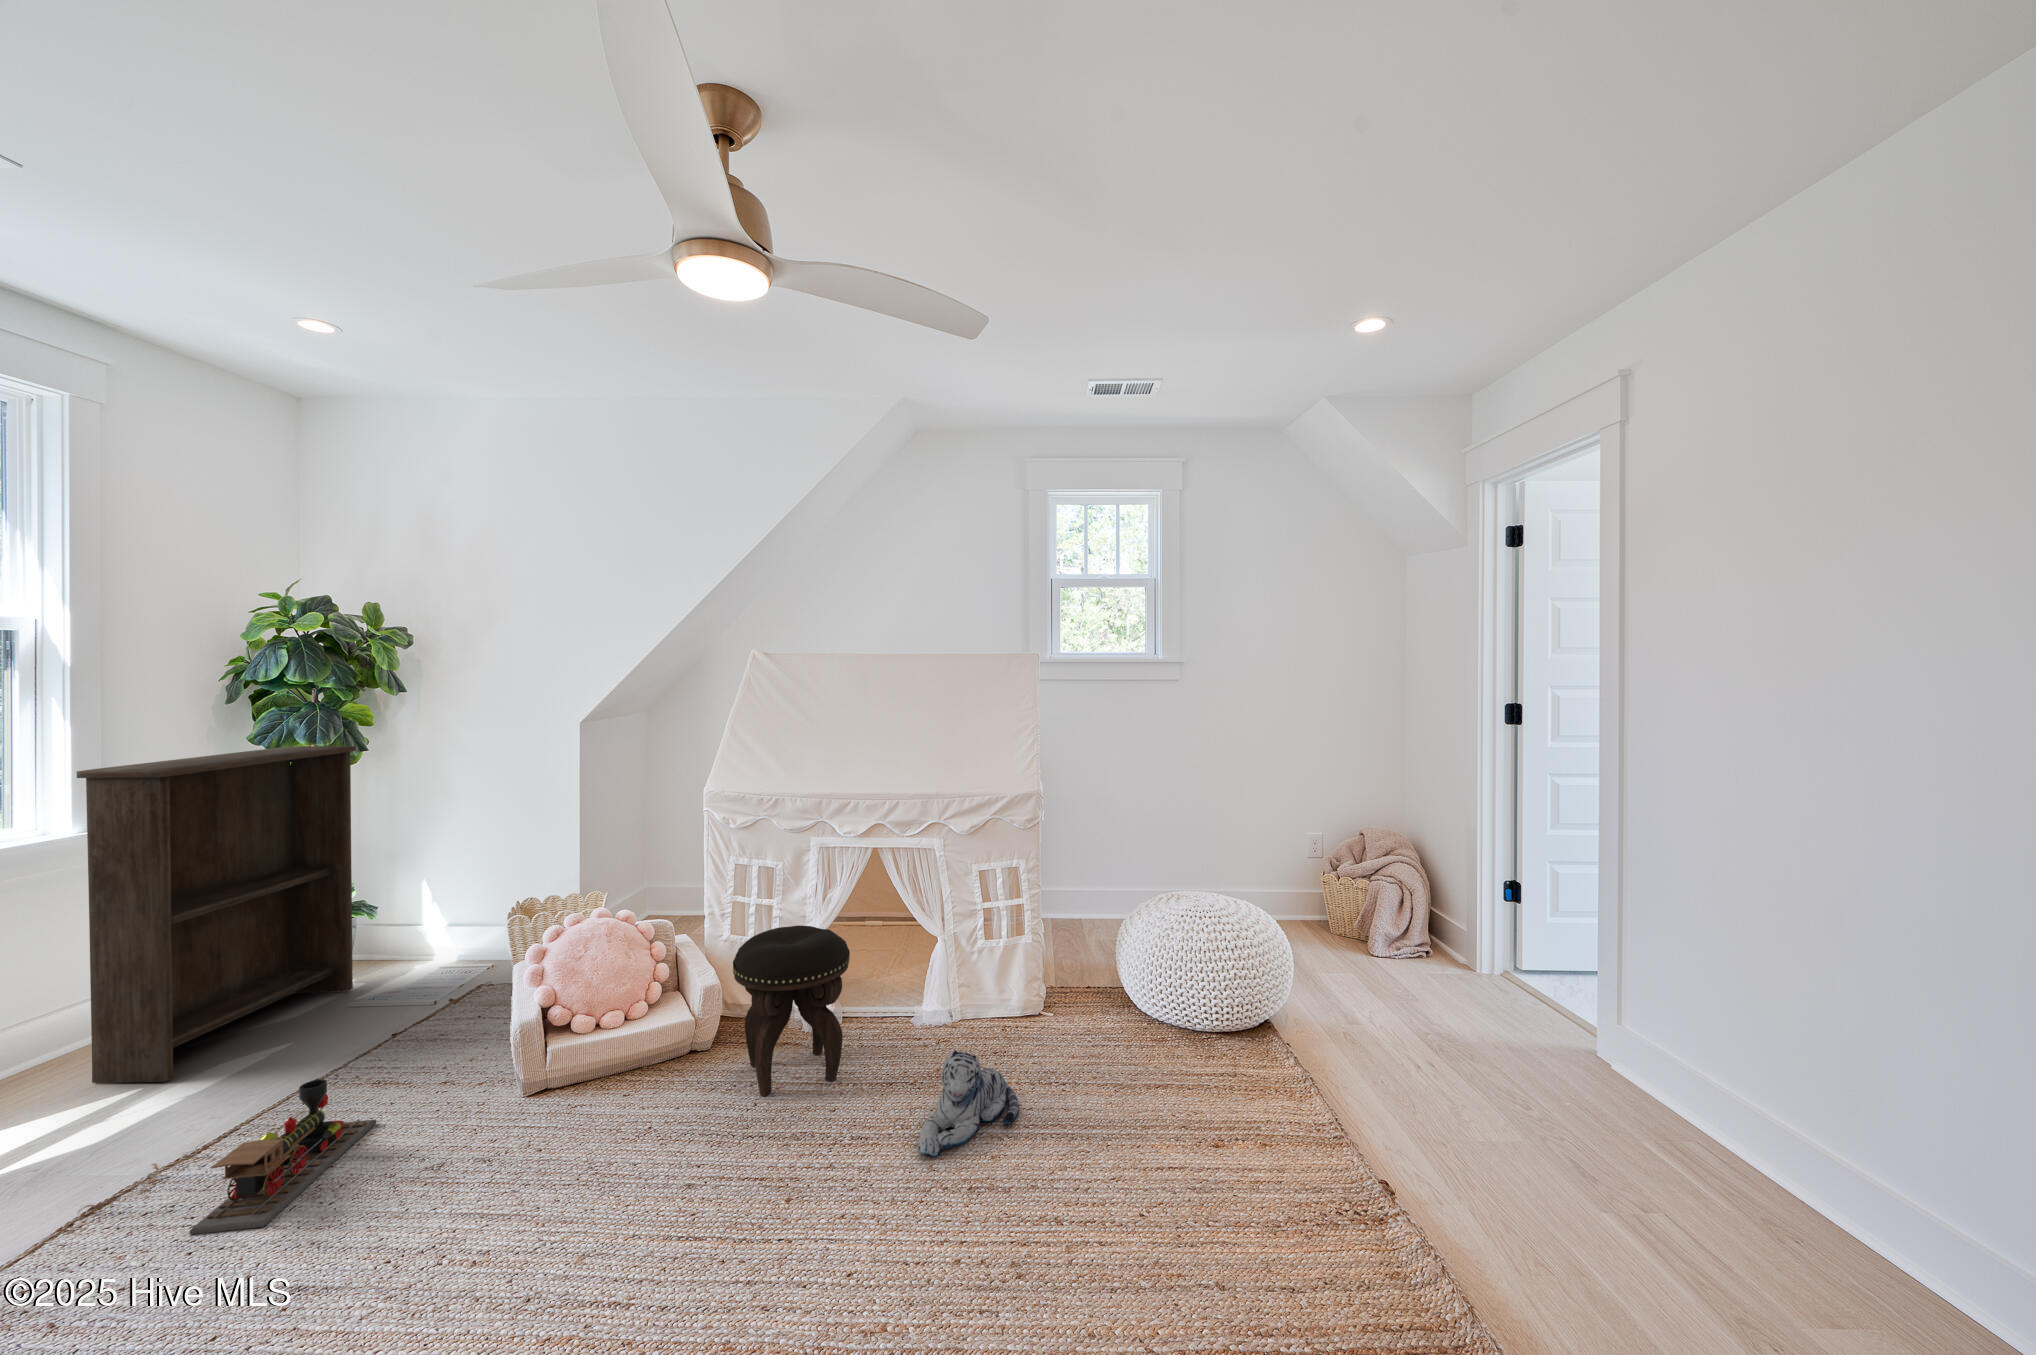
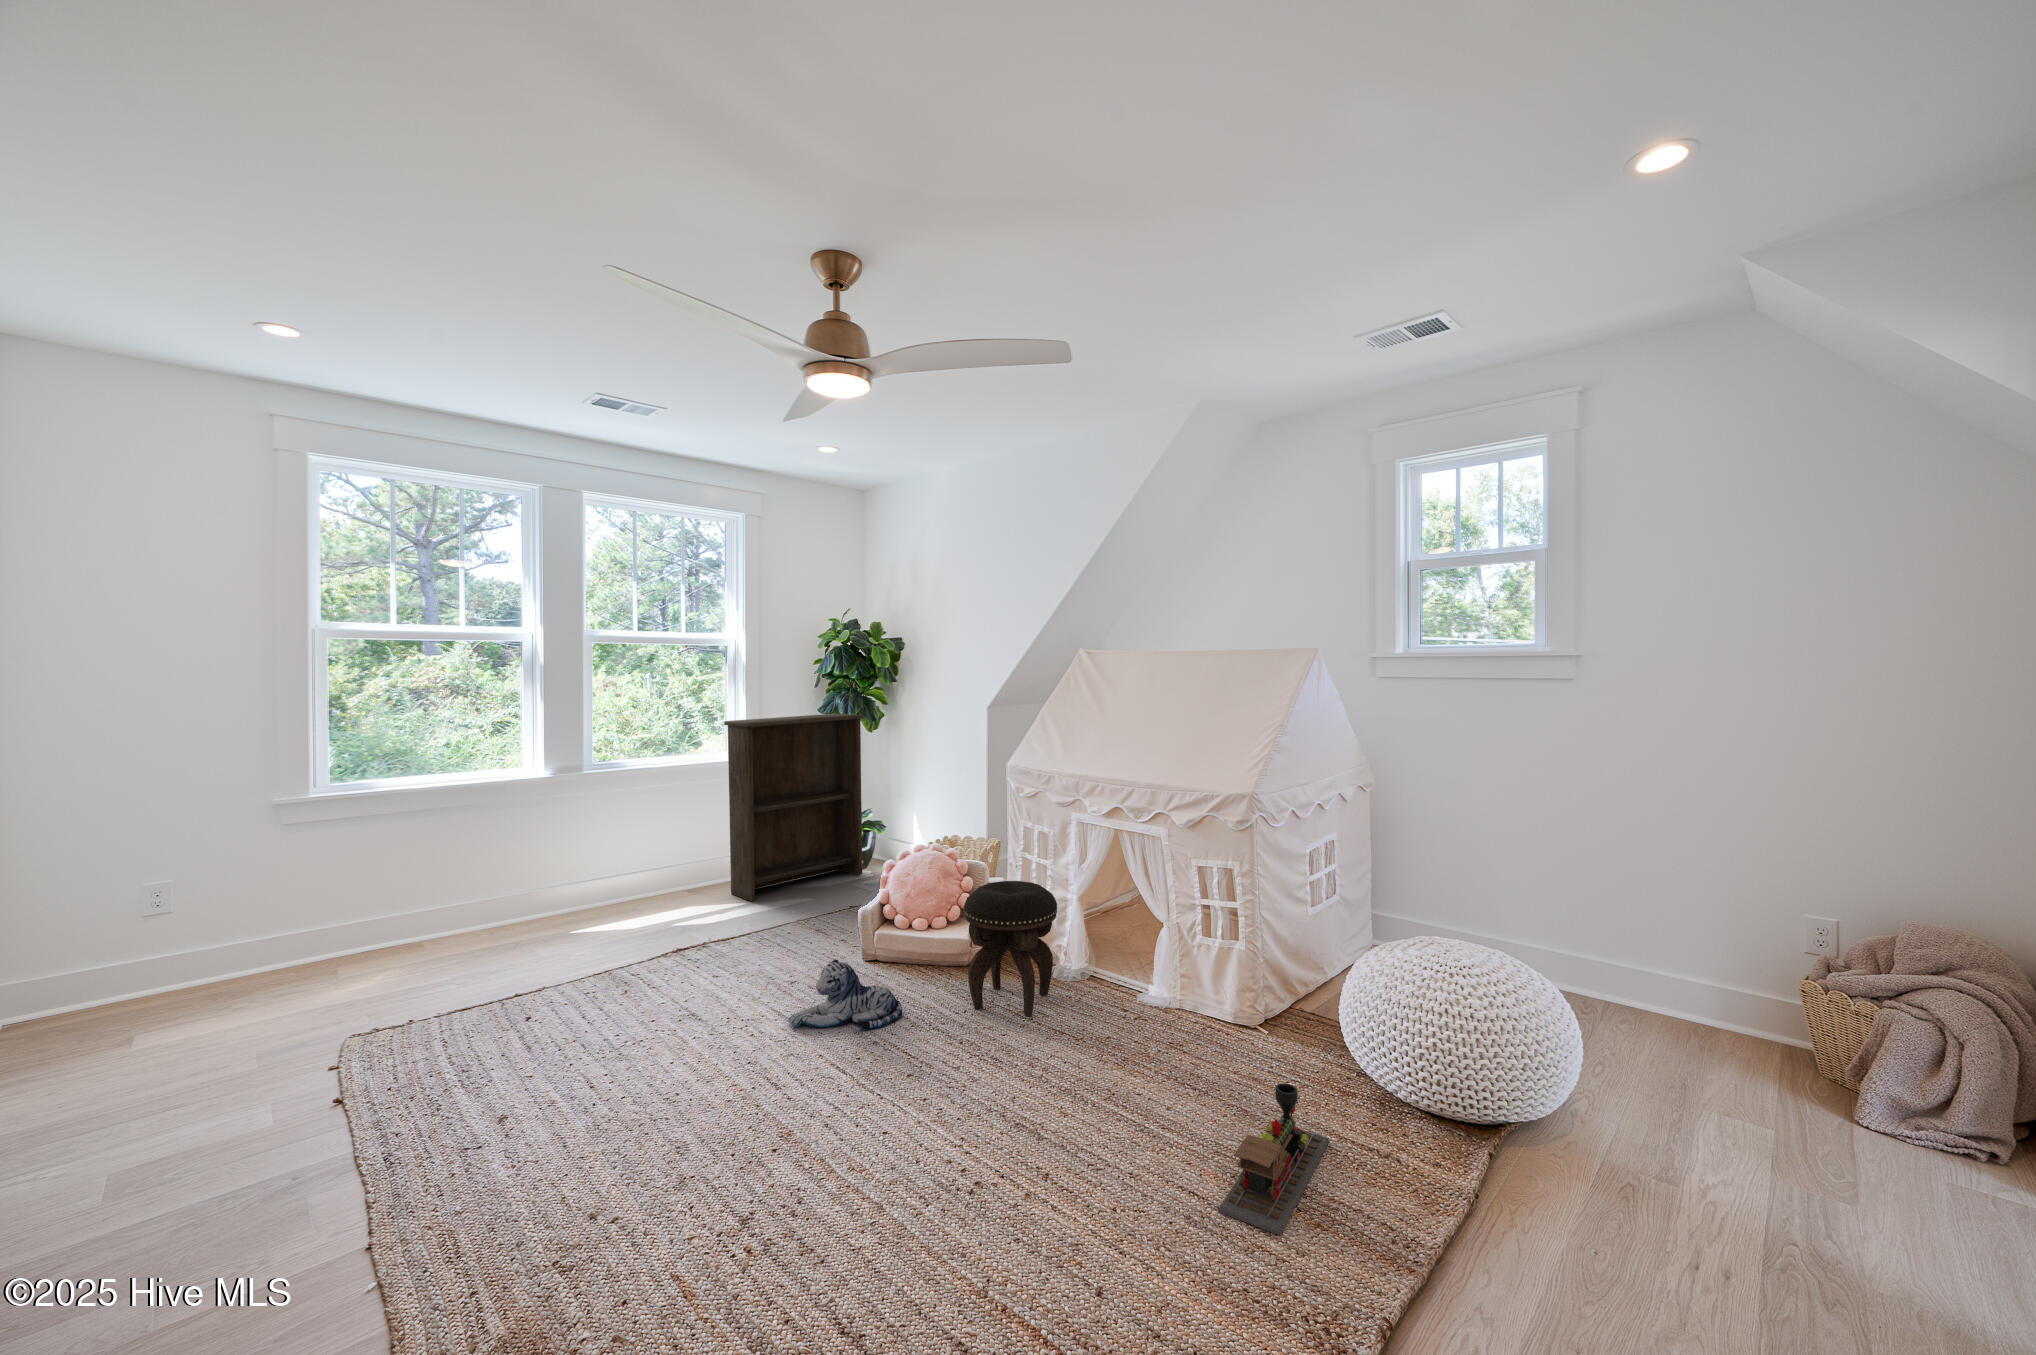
plush toy: present [918,1050,1019,1156] -> present [788,959,903,1029]
toy train: present [189,1079,376,1234] -> present [1218,1083,1329,1236]

